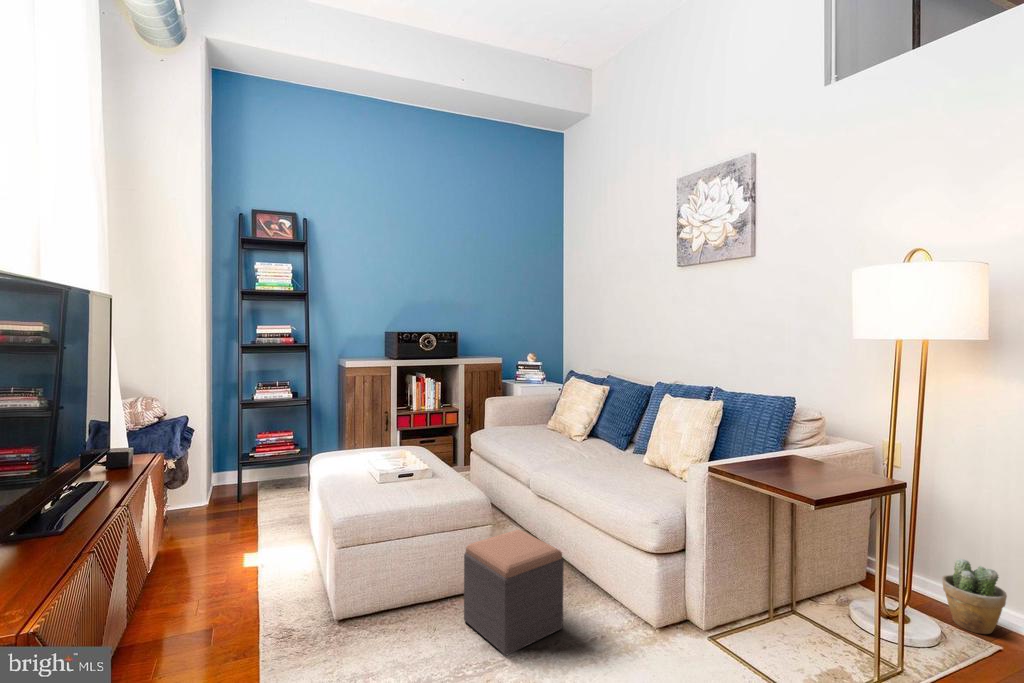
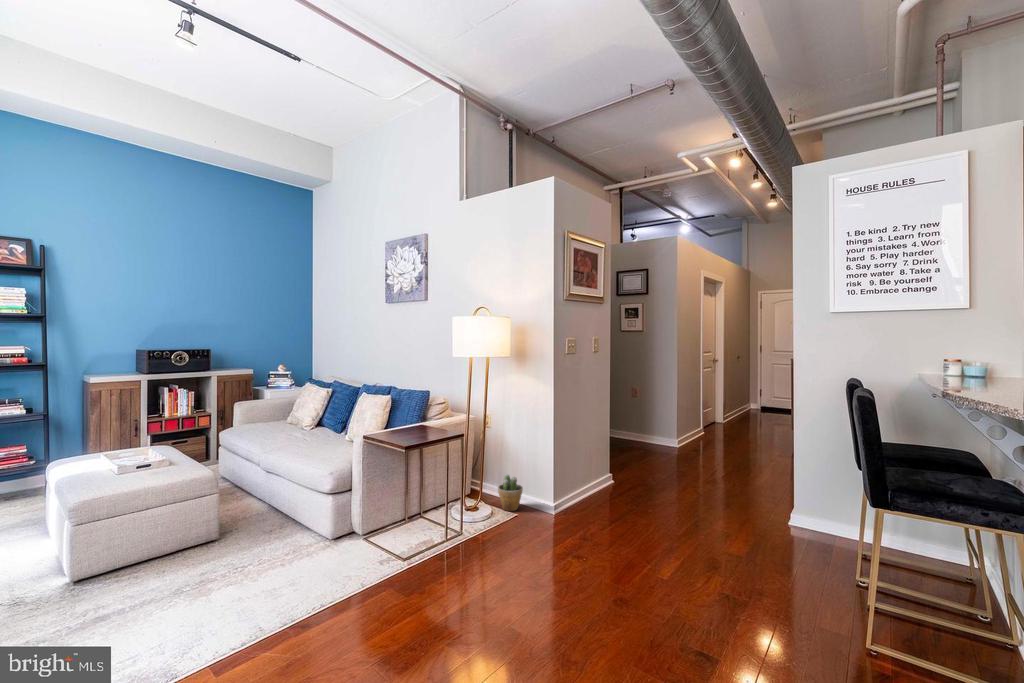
footstool: present [464,530,564,655] -> none [192,492,267,570]

